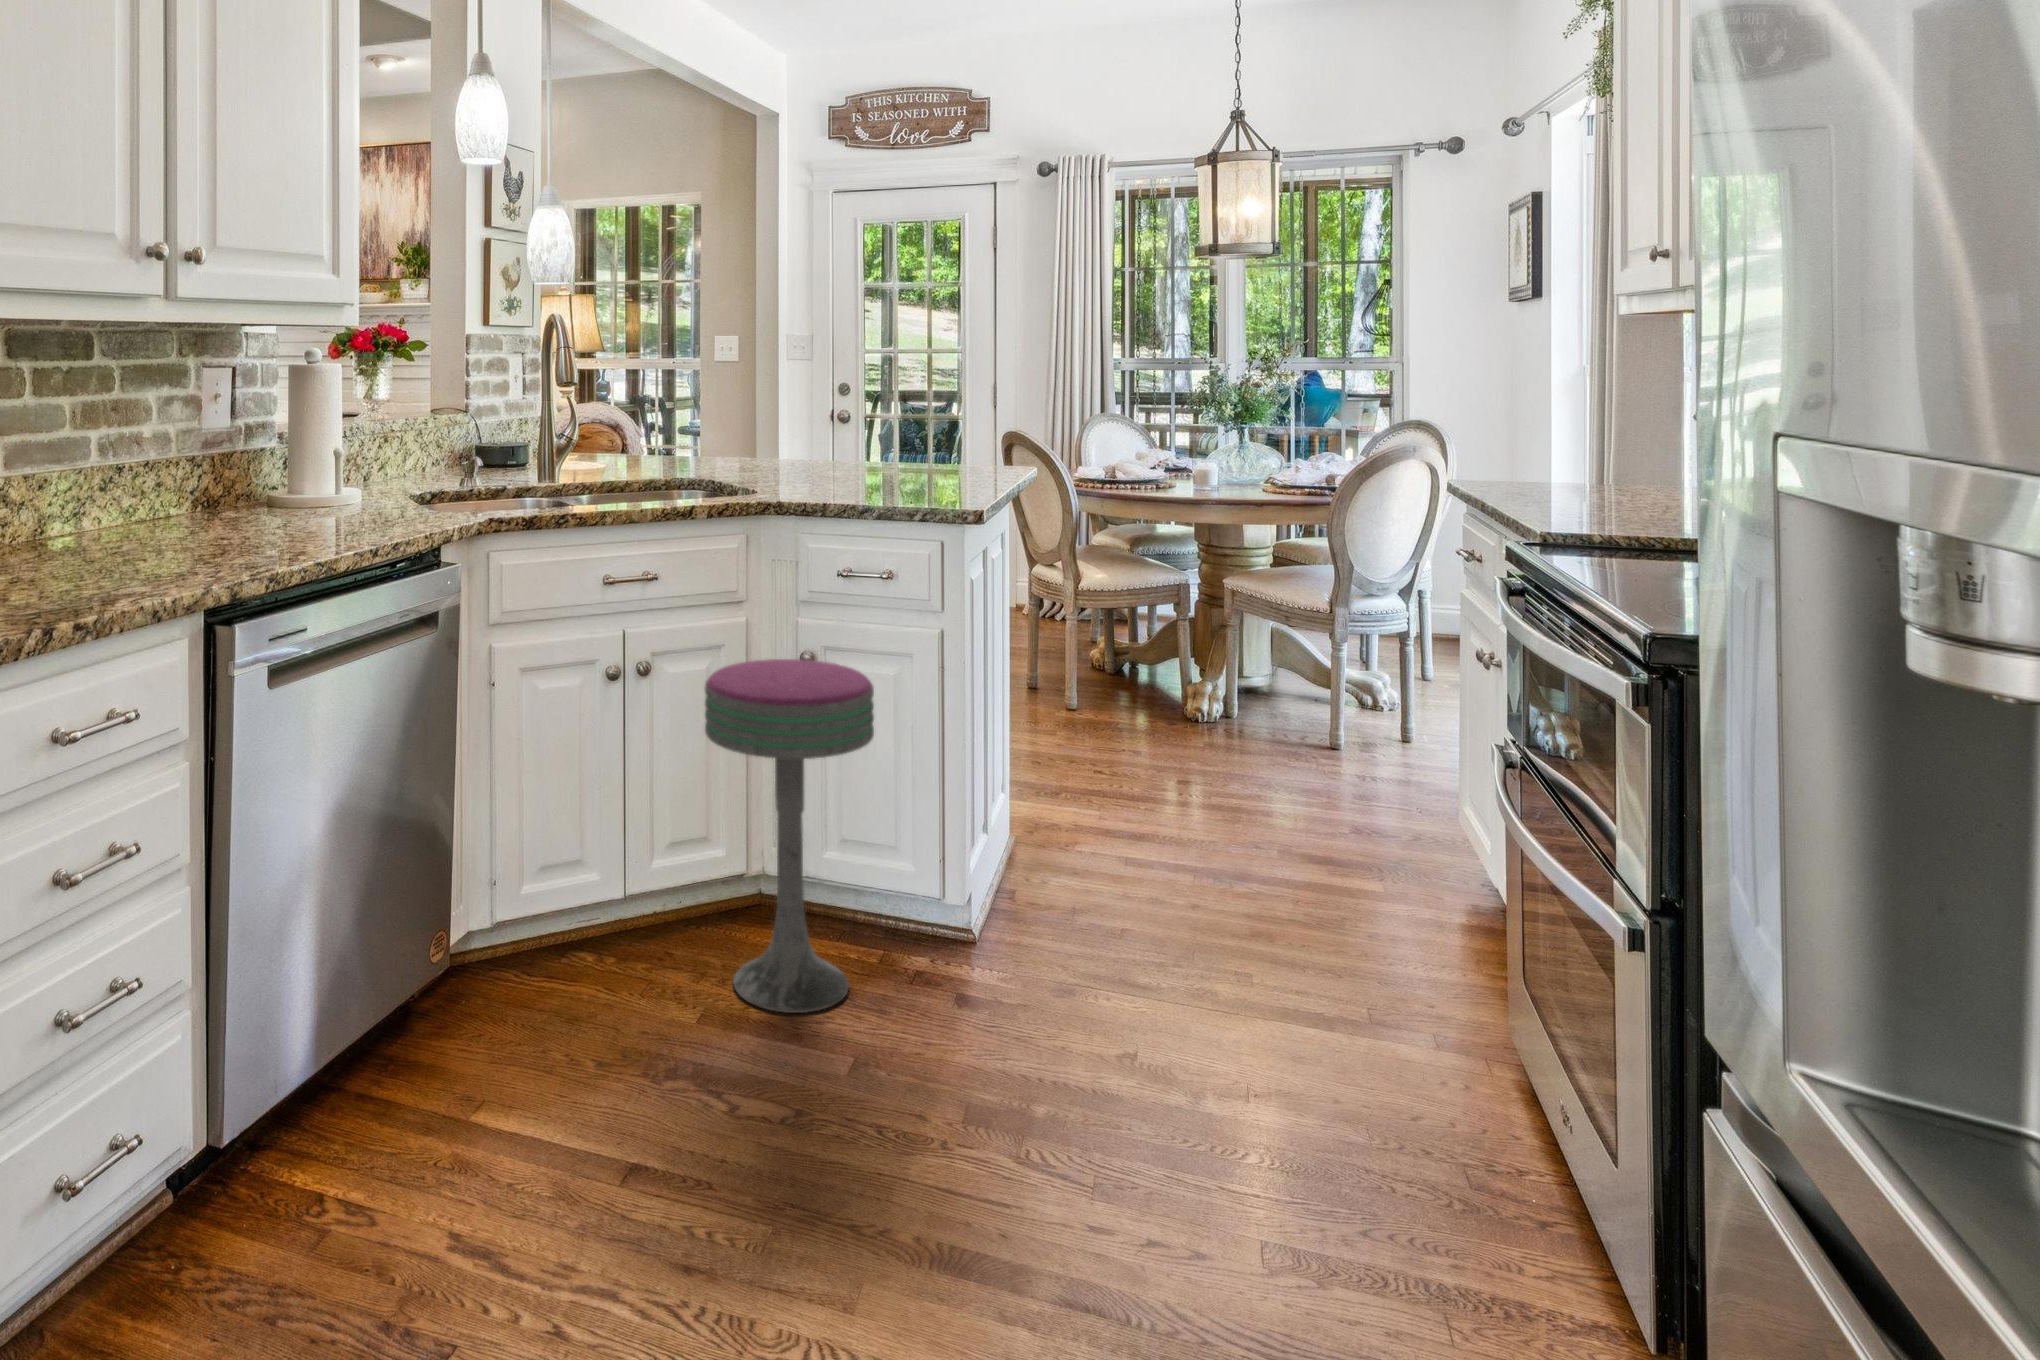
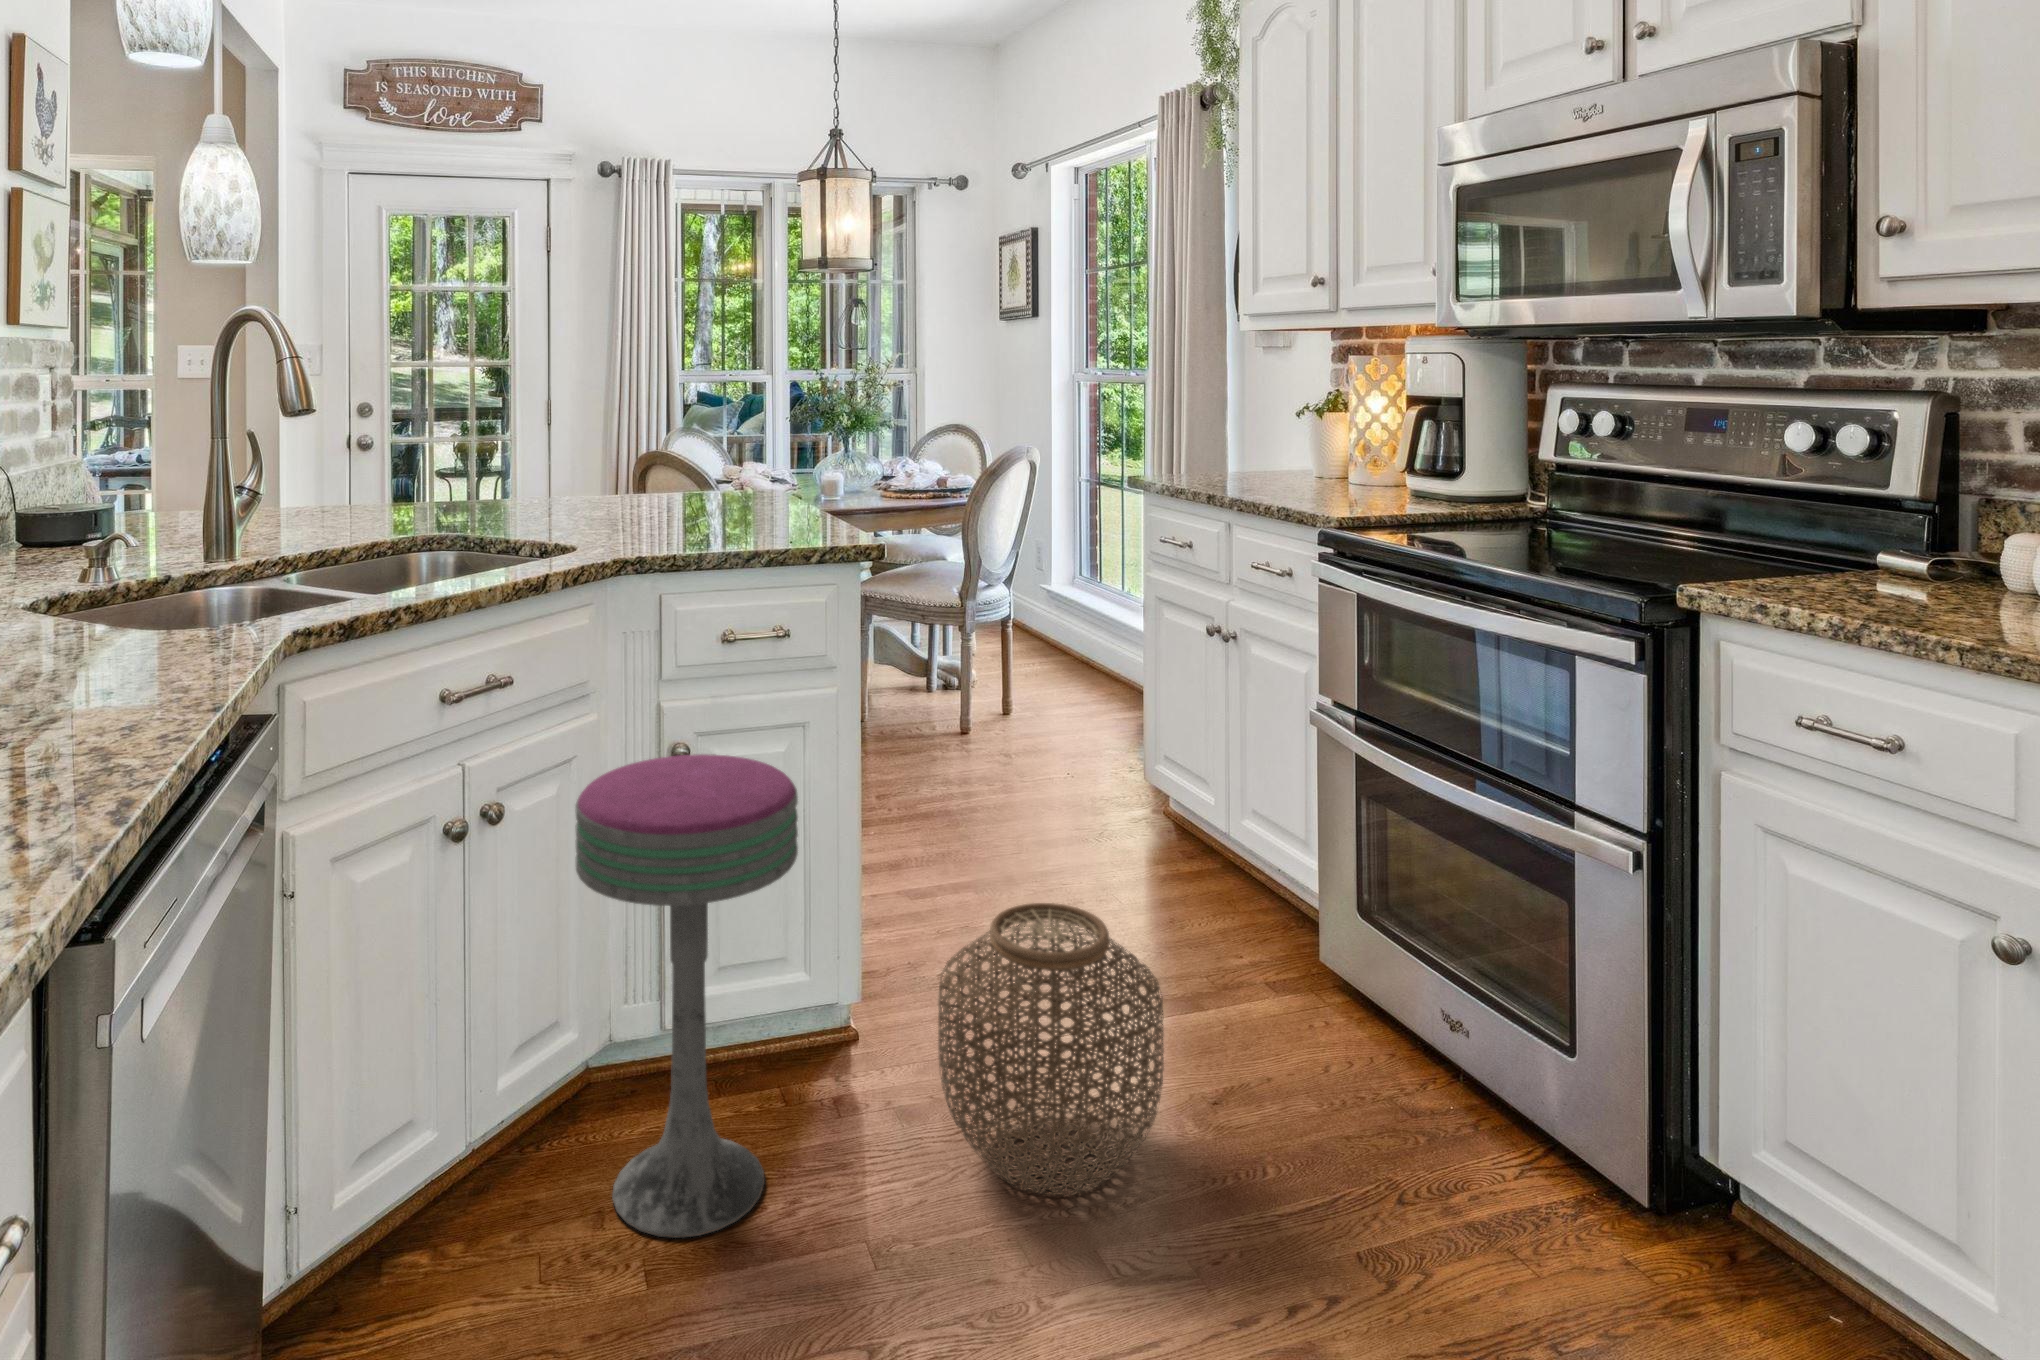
woven basket: none [976,838,1184,1092] -> present [938,903,1164,1195]

